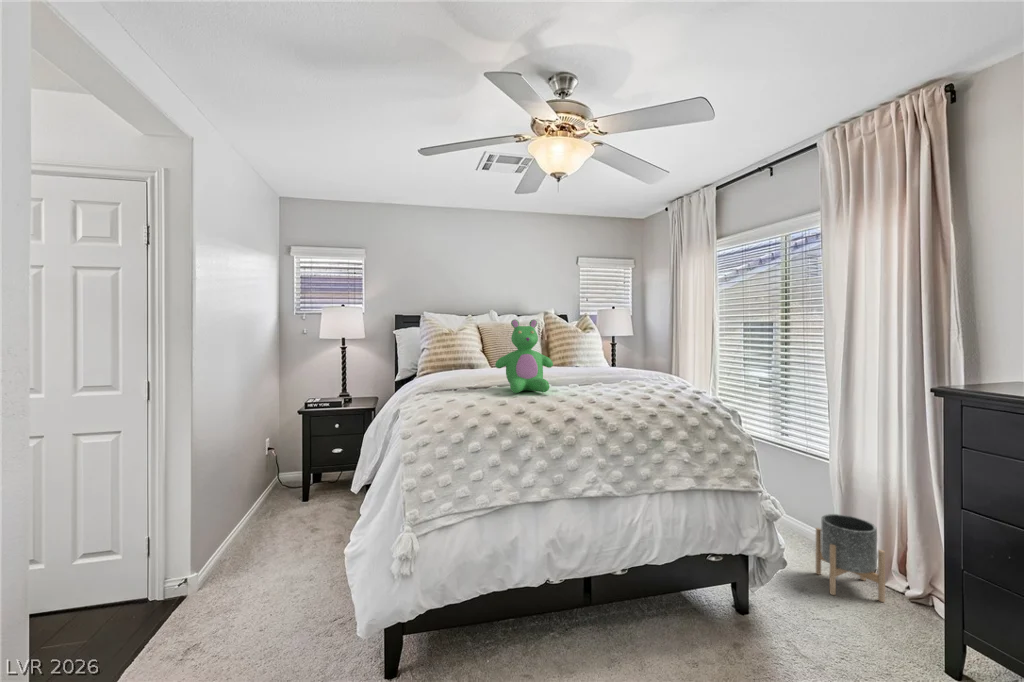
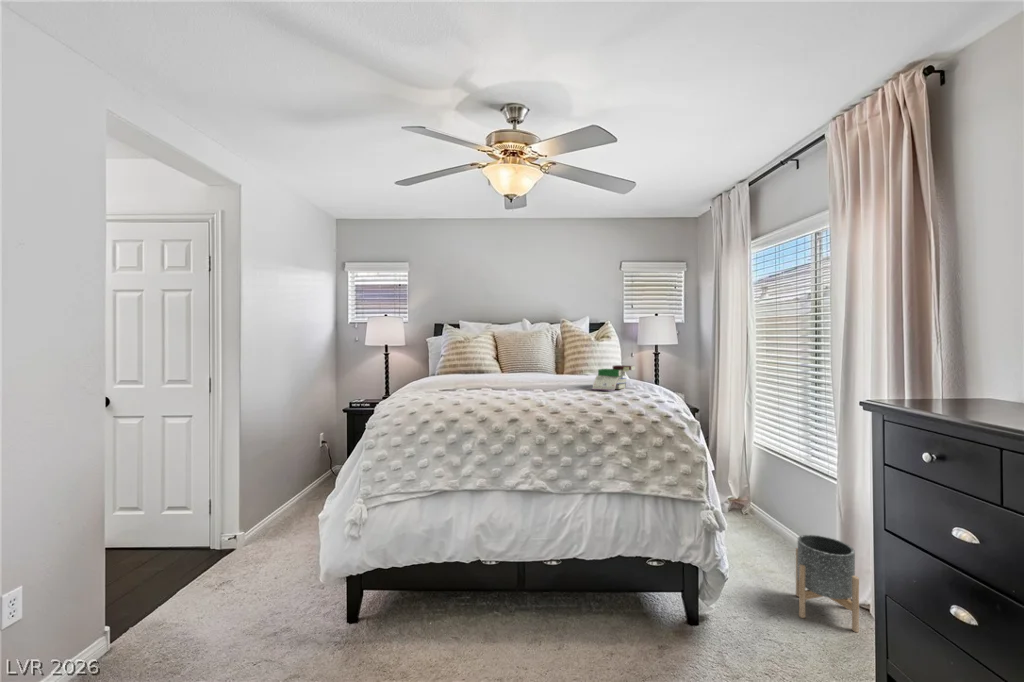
teddy bear: present [495,320,553,393] -> none [471,330,523,395]
book: none [621,356,658,383] -> present [592,365,635,390]

